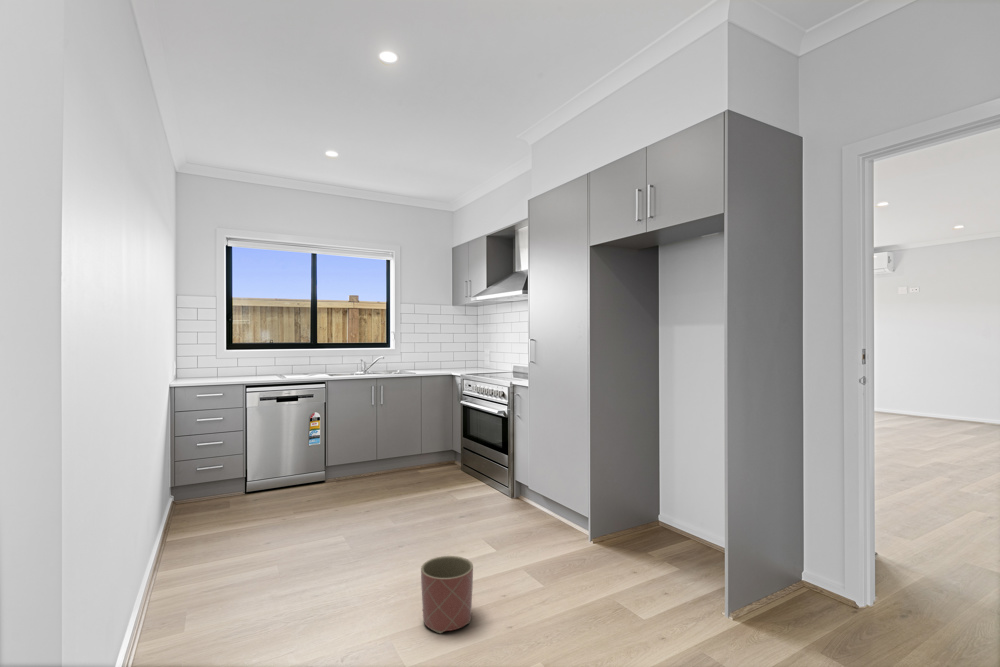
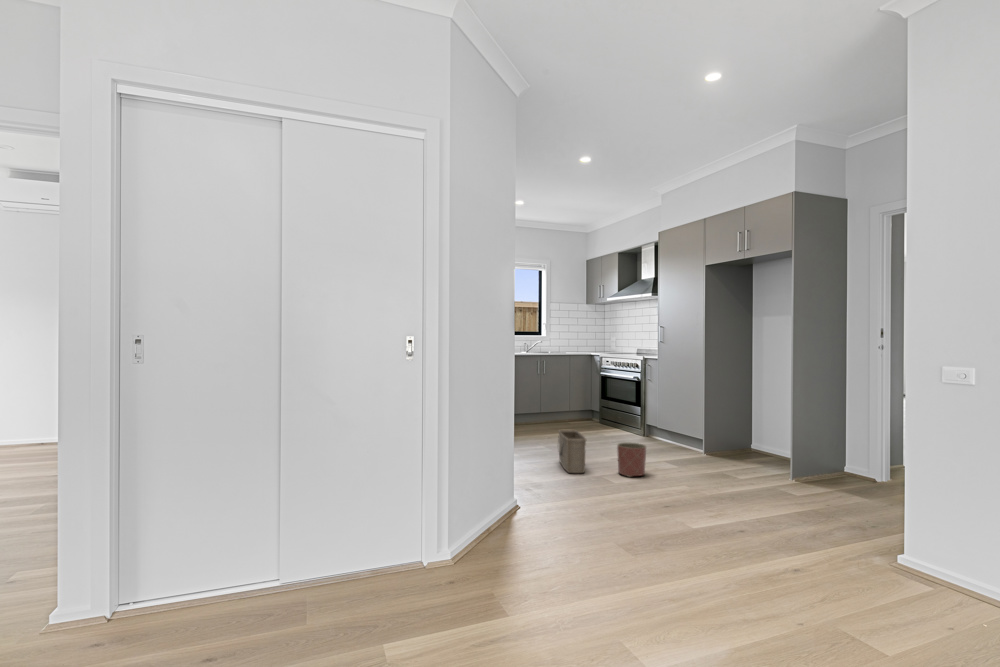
basket: none [321,526,371,628] -> present [559,430,586,473]

